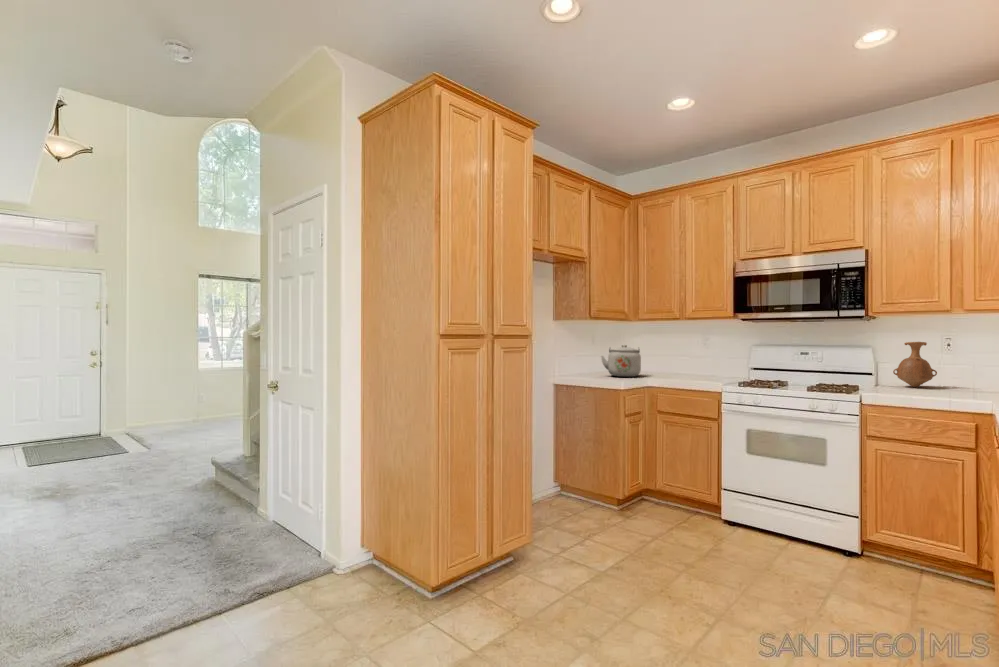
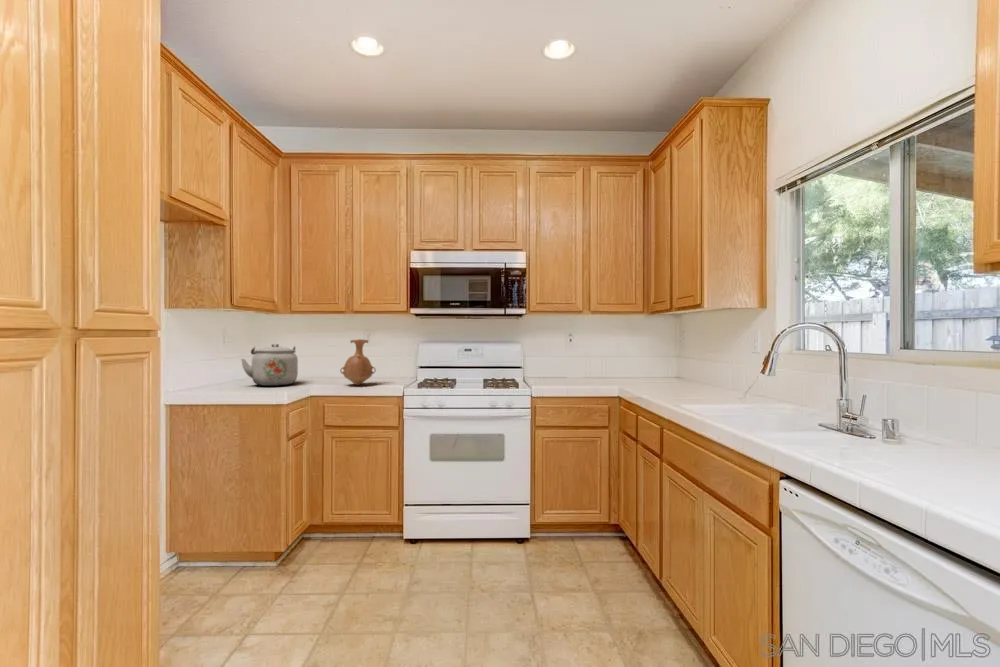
vase: present [893,342,937,387] -> present [340,339,376,385]

